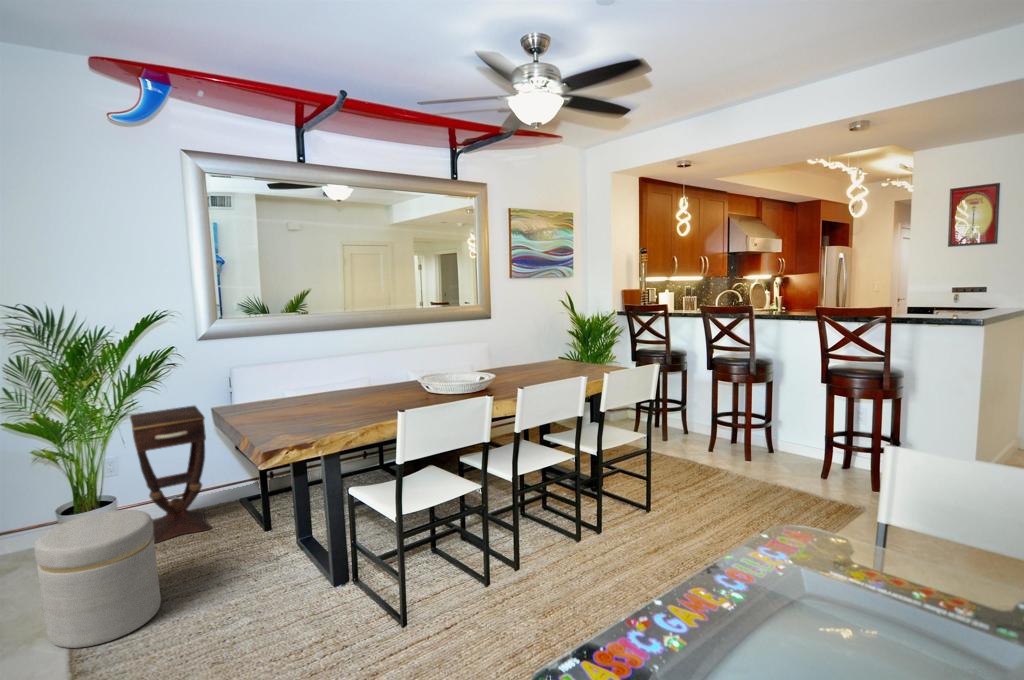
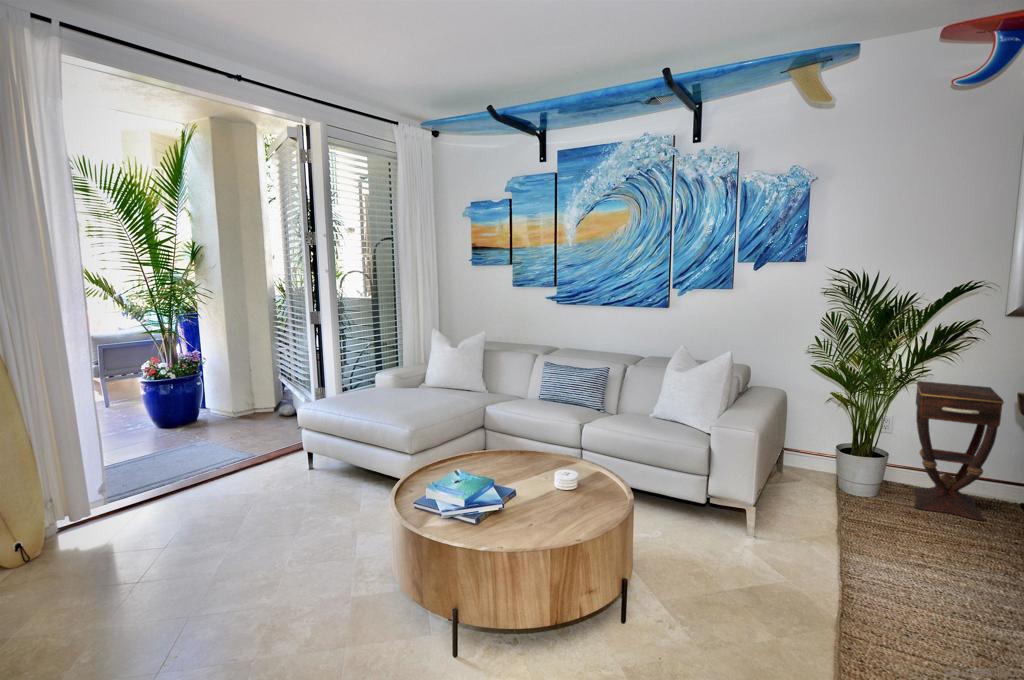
ottoman: present [34,510,161,648] -> none [822,458,933,578]

